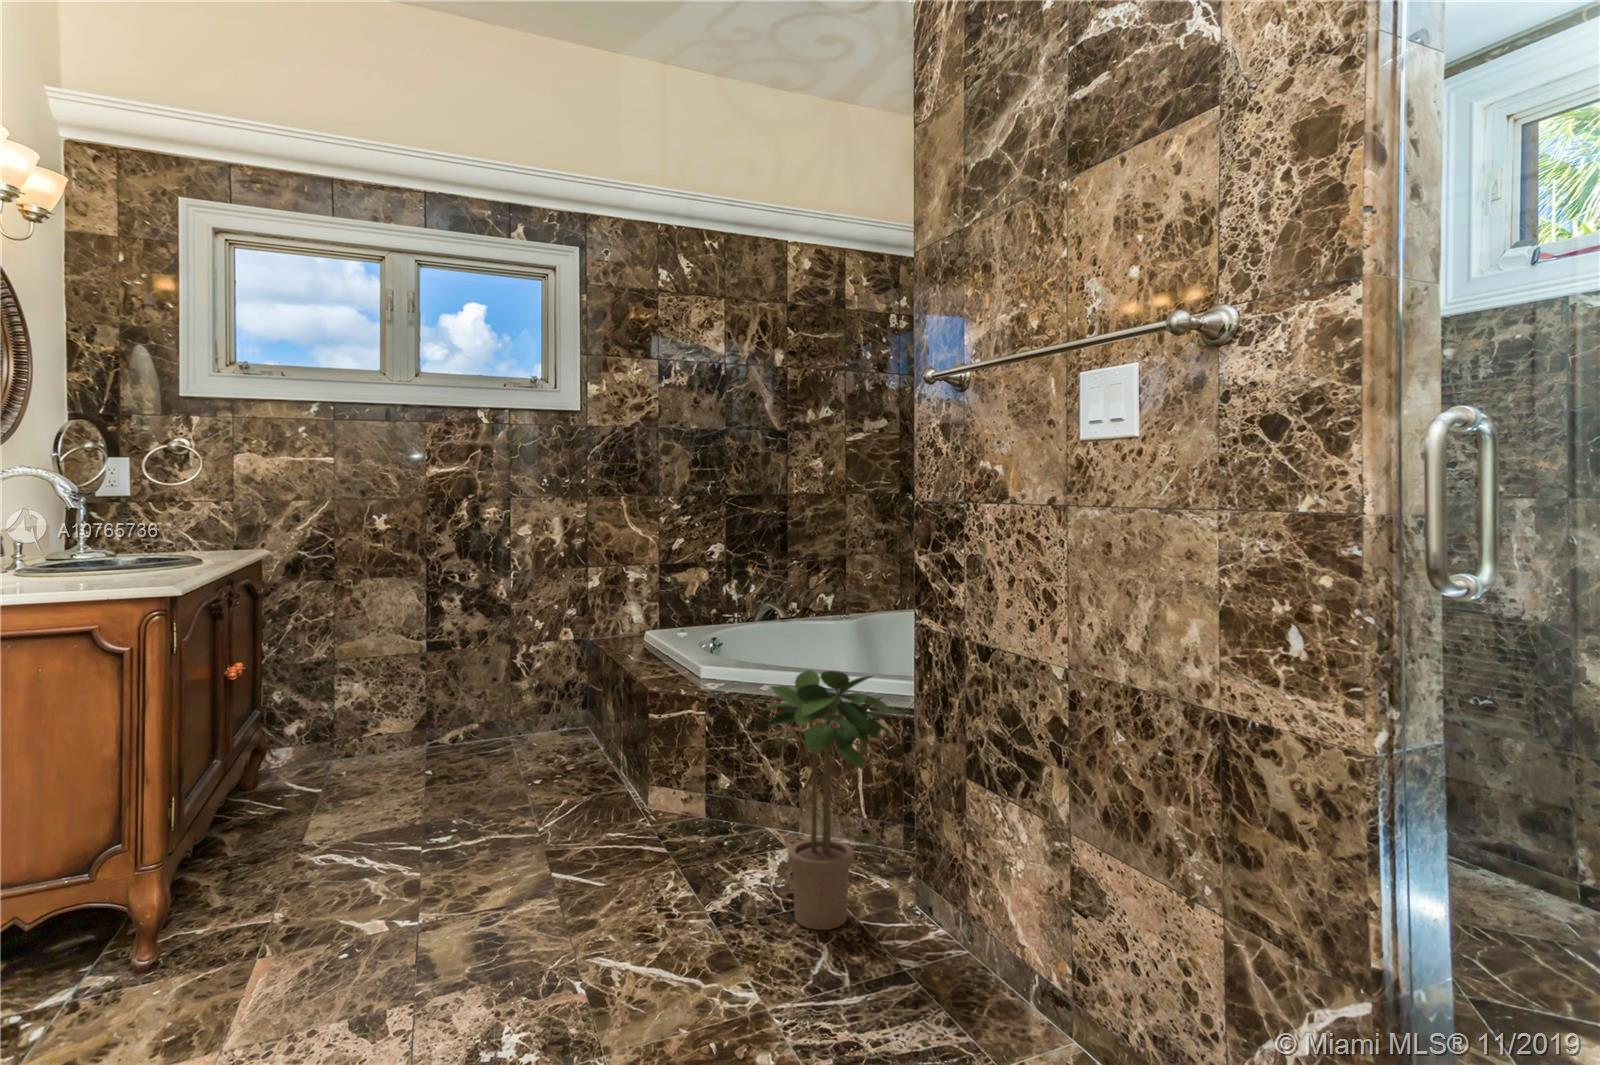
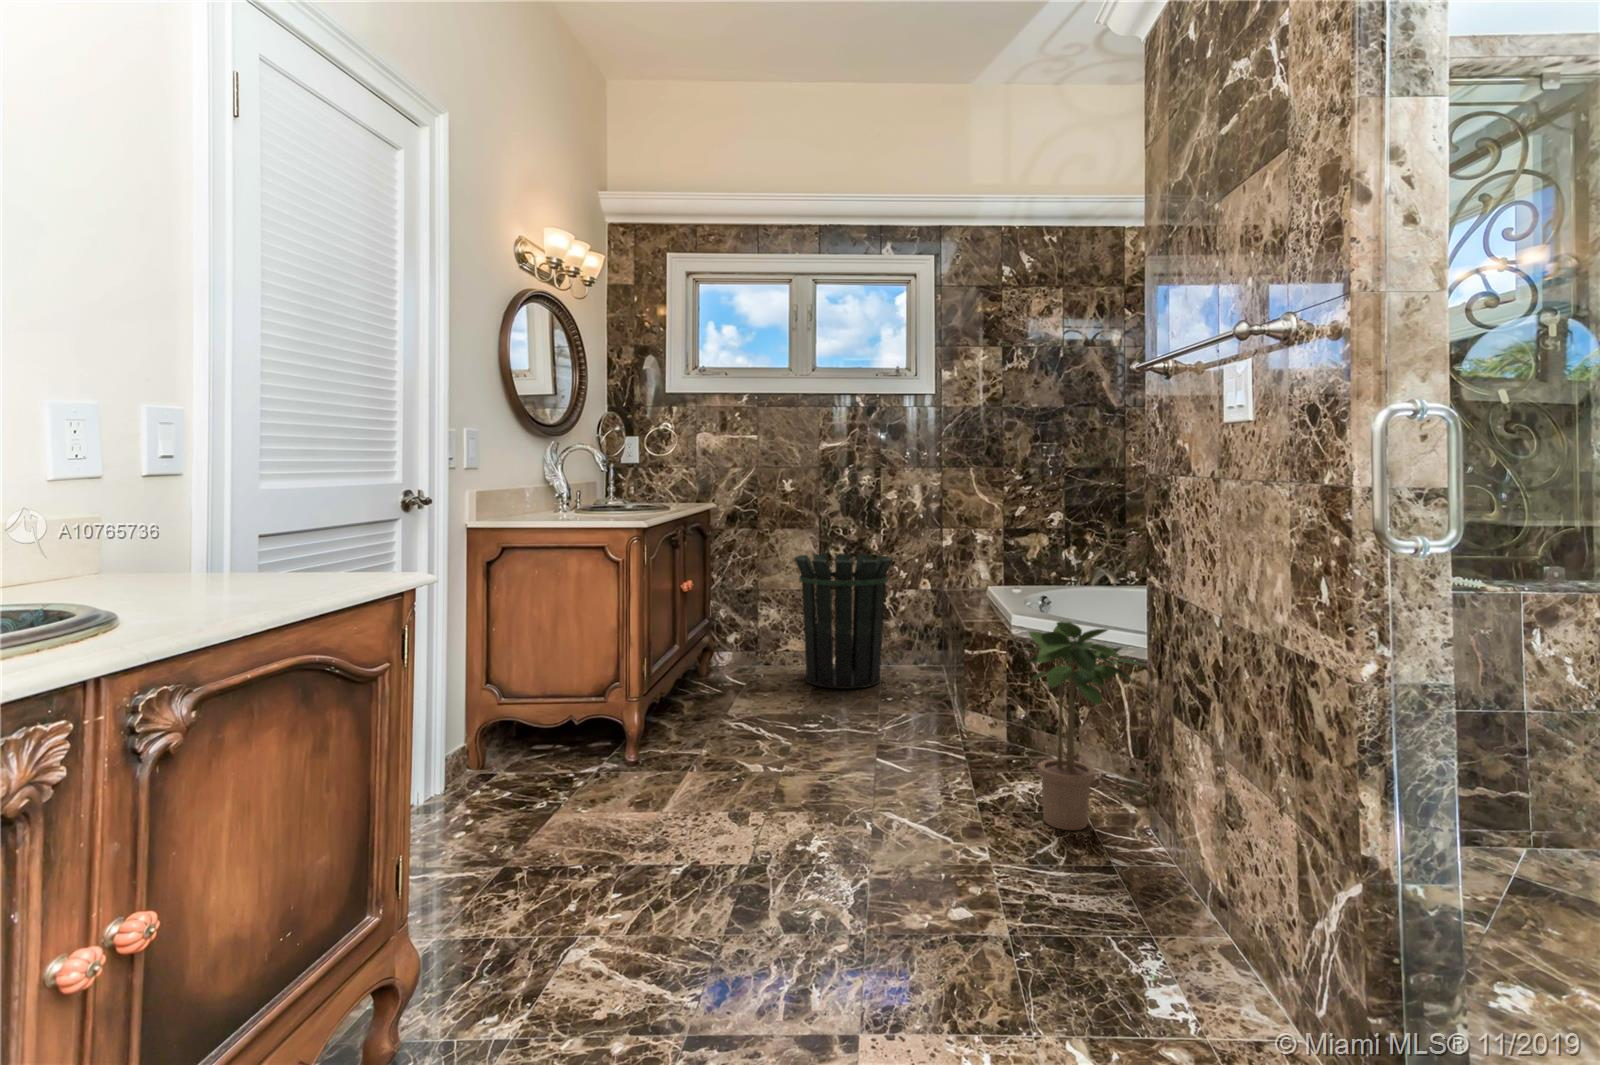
waste bin: none [395,601,537,784] -> present [794,554,893,689]

